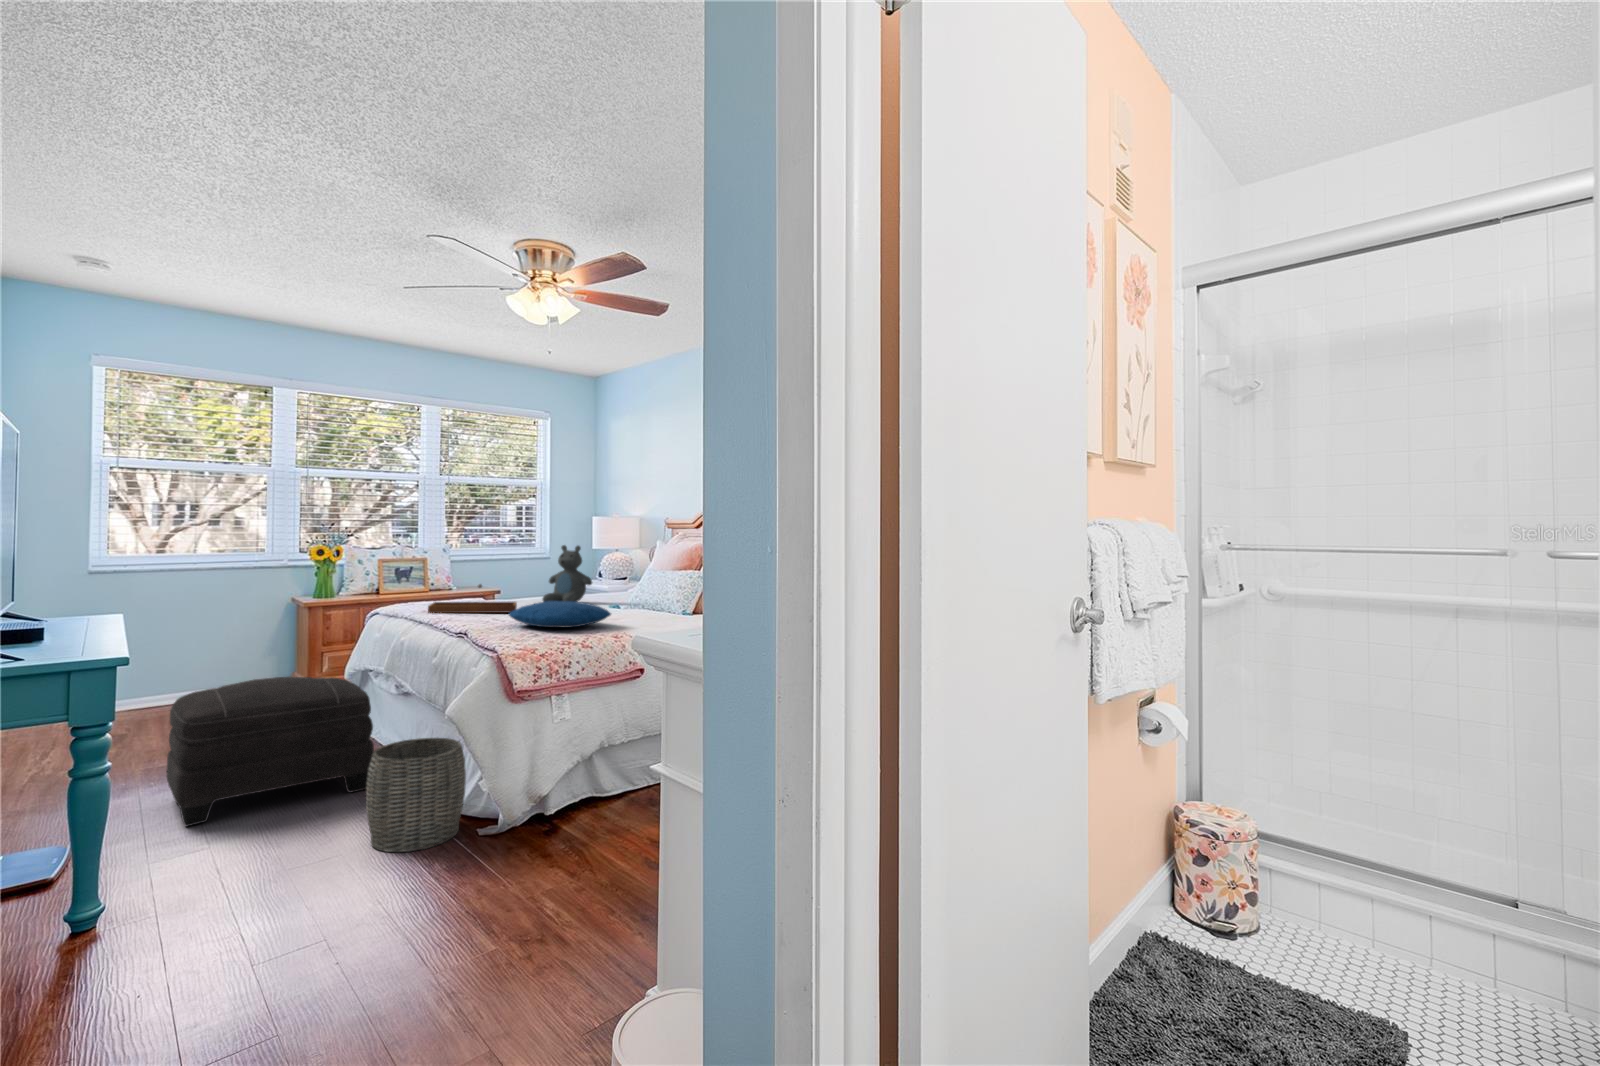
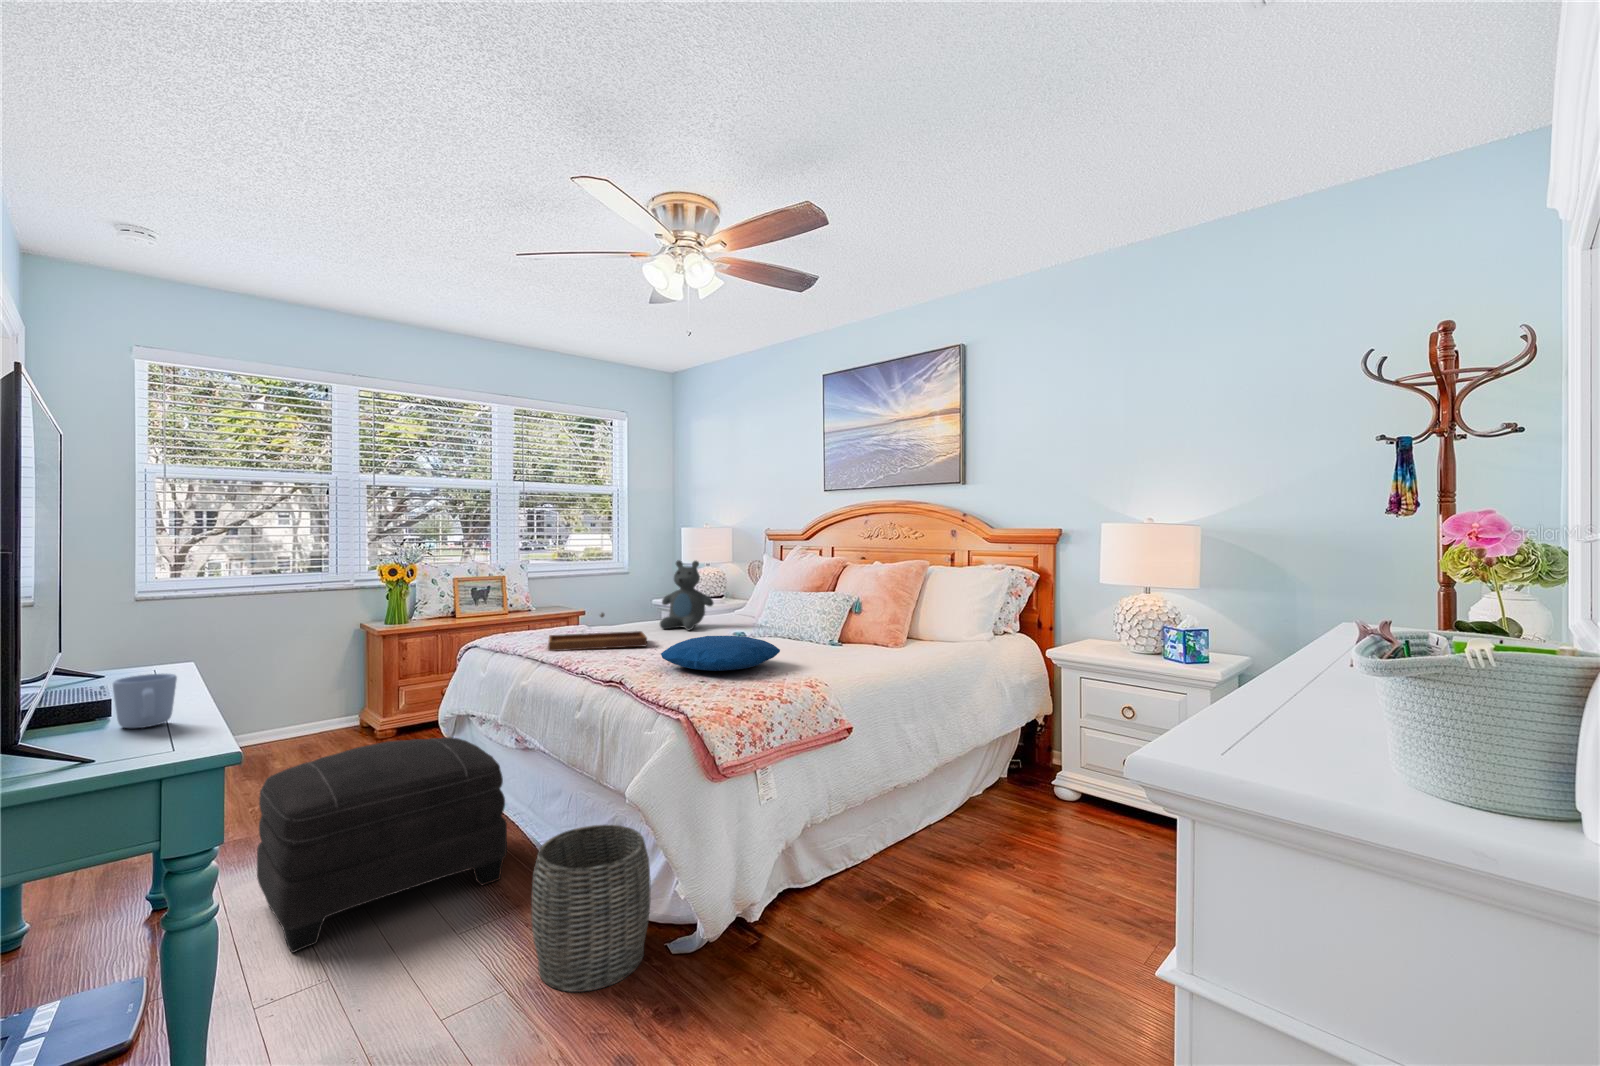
mug: none [45,597,93,632] -> present [113,674,177,728]

